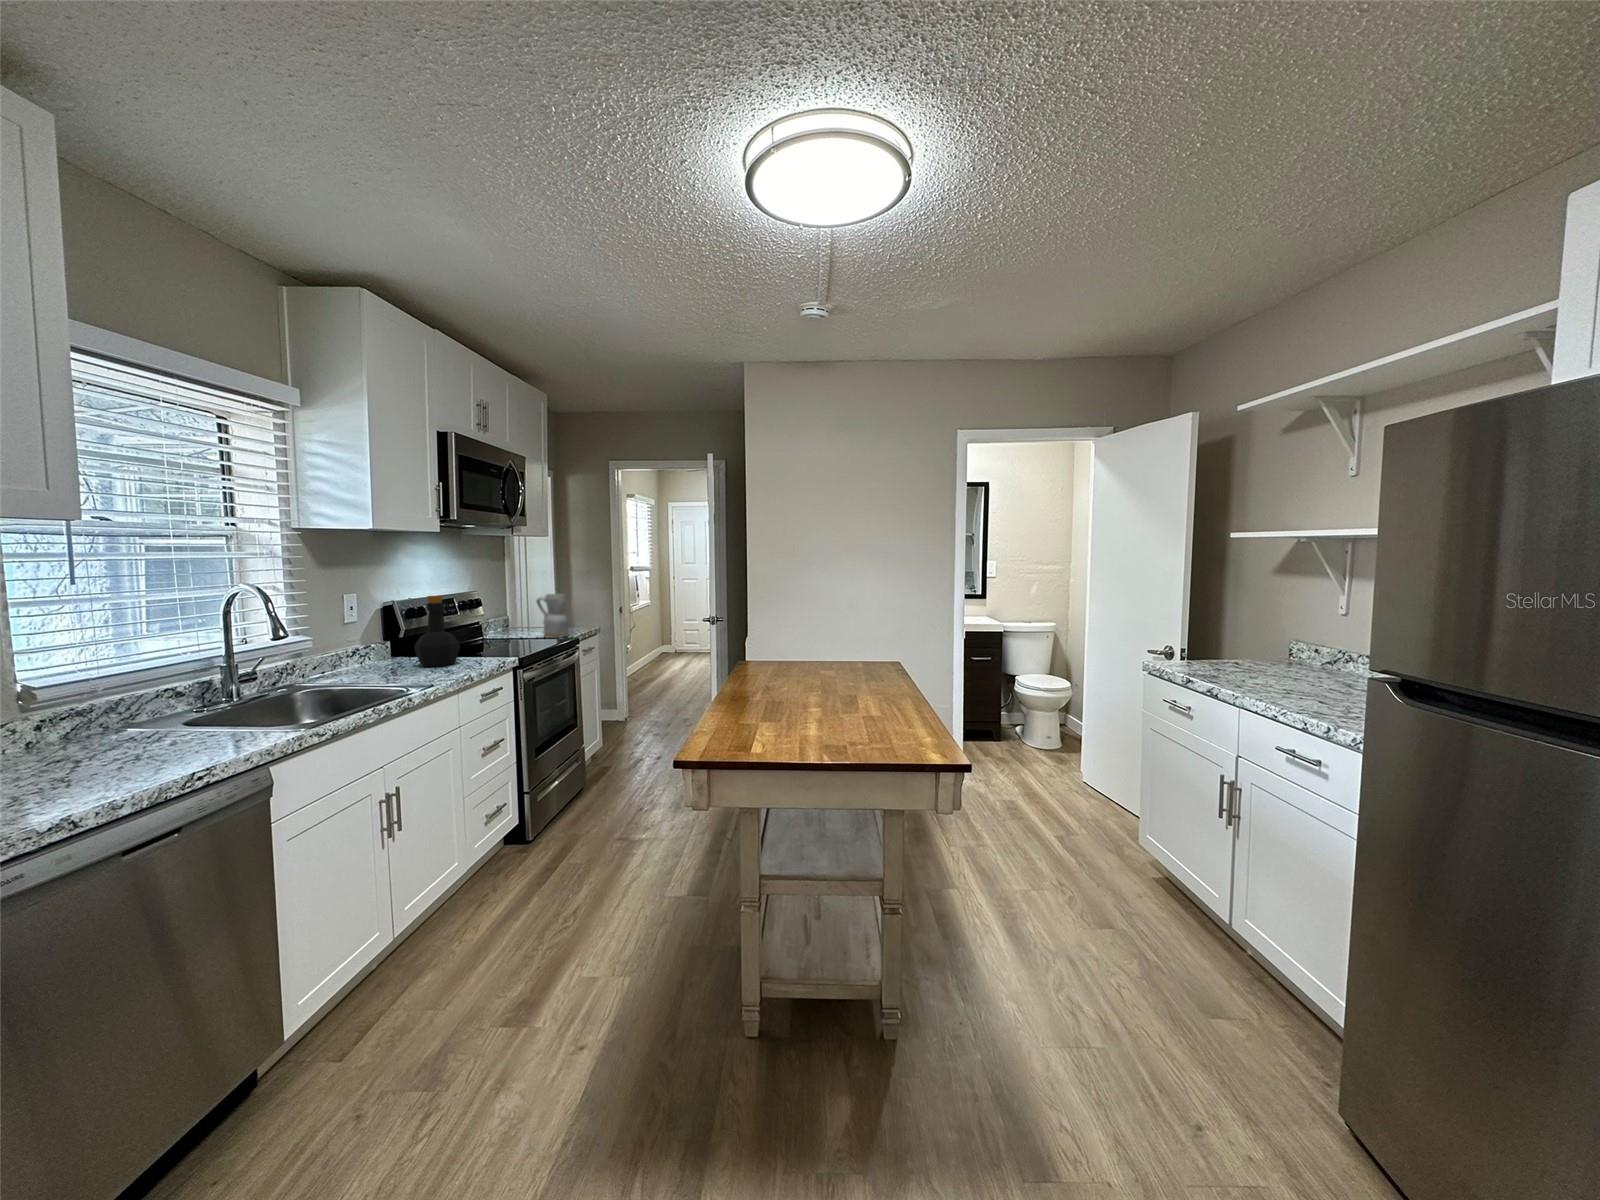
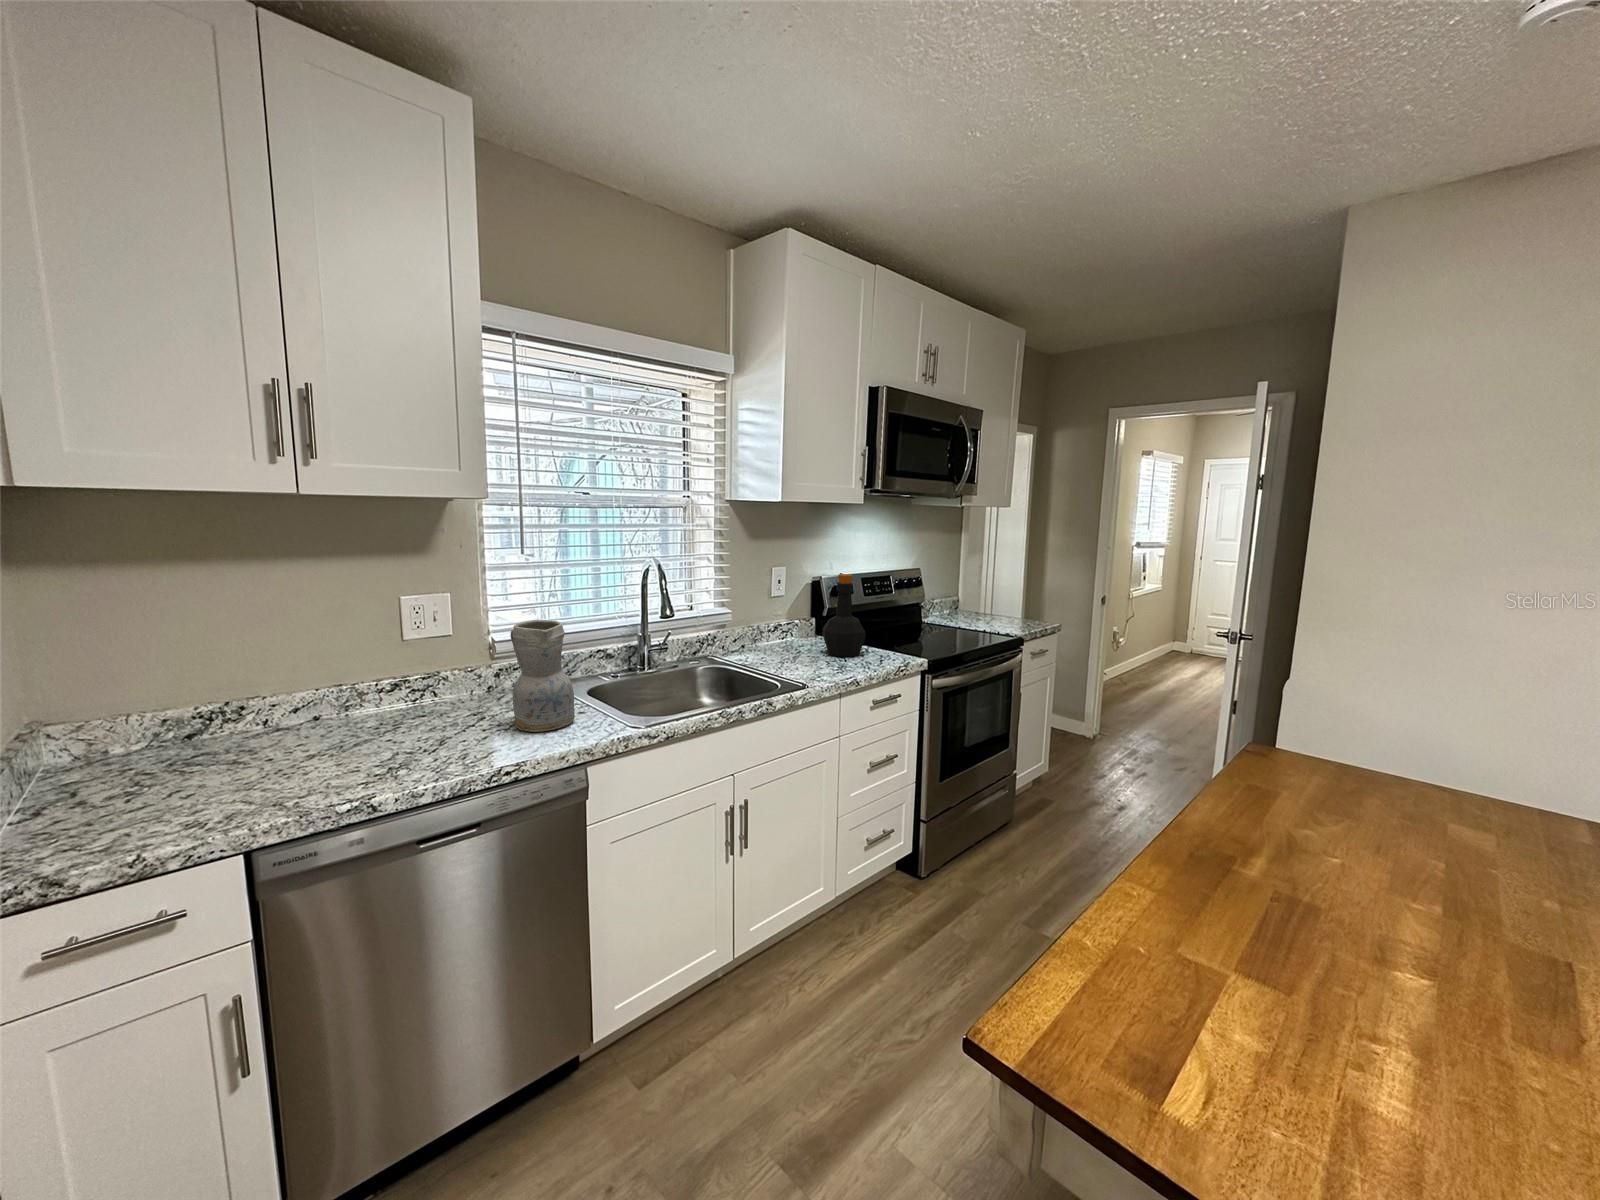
ceramic pitcher: present [537,594,569,638] -> present [510,620,575,732]

